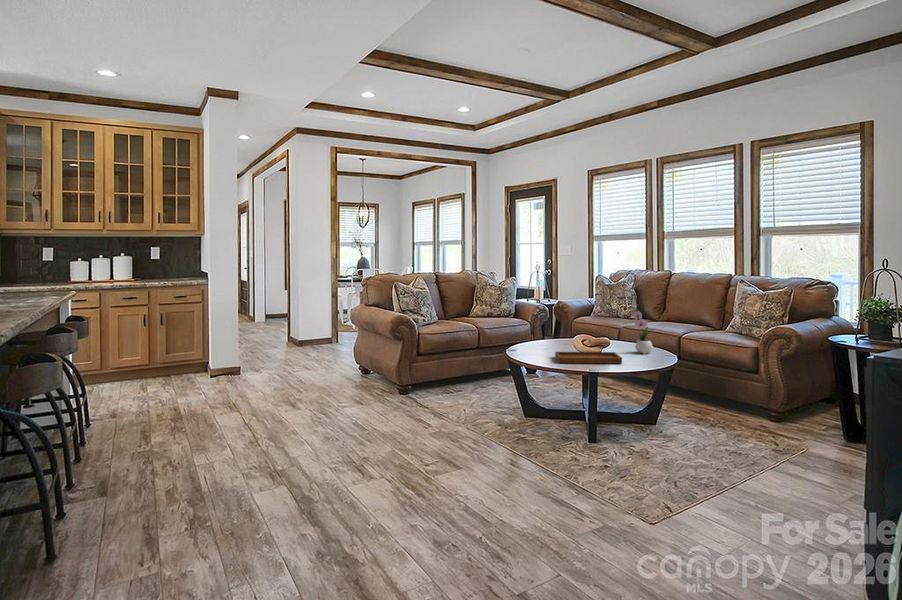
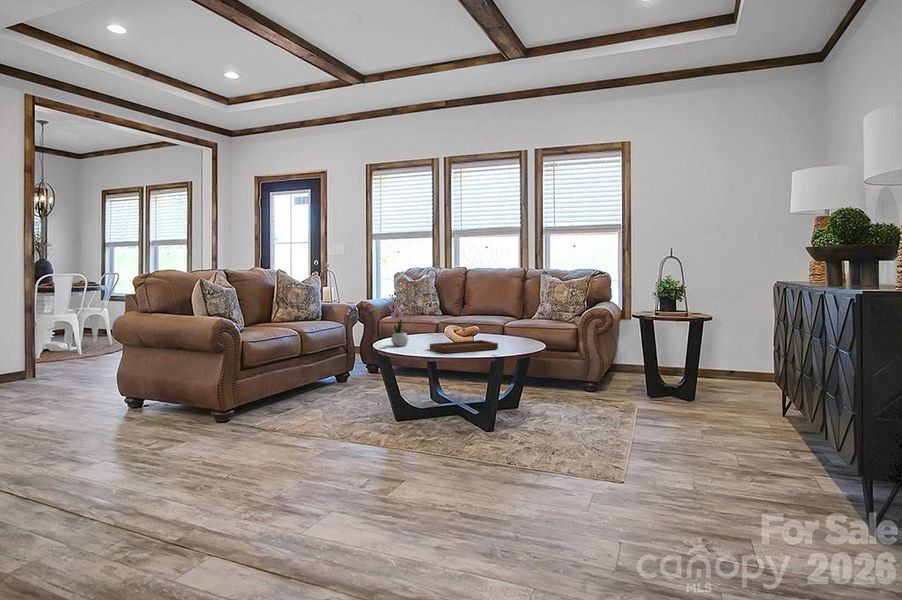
flower arrangement: present [633,304,653,354] -> present [388,295,409,346]

